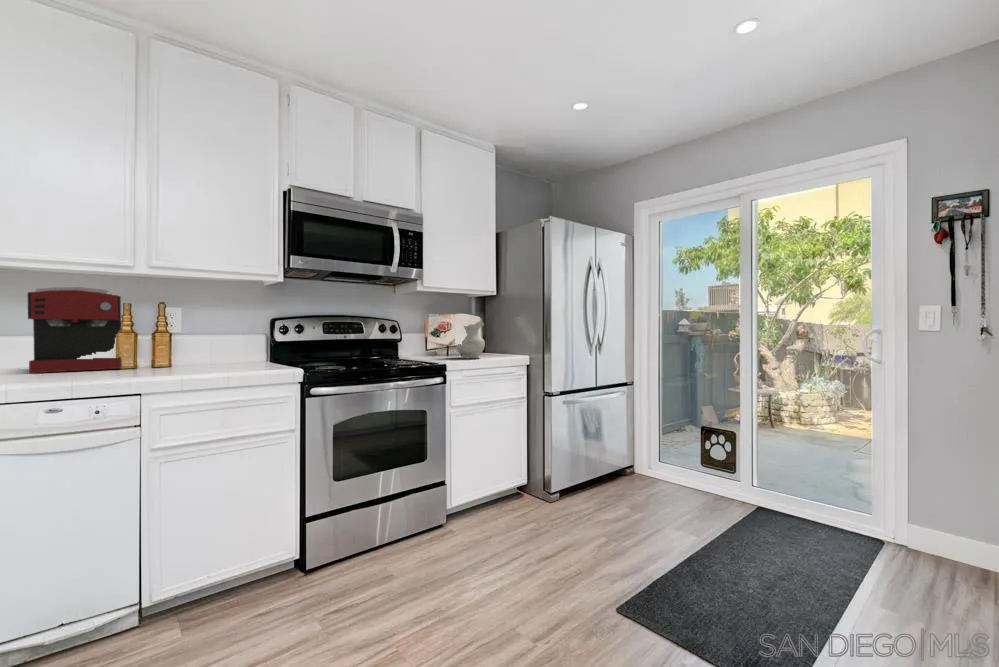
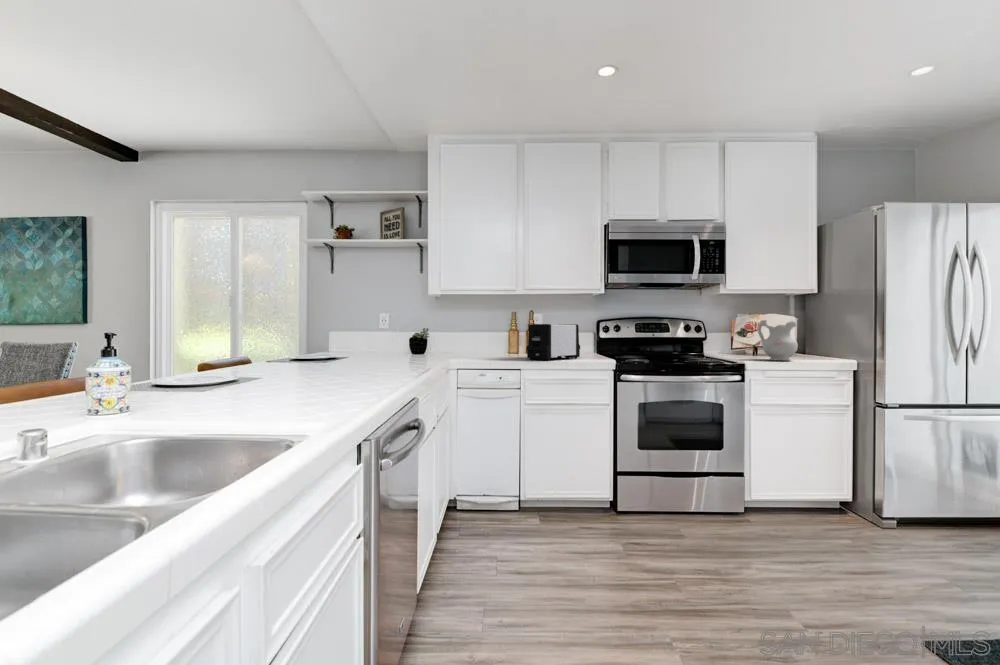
coffee maker: present [27,287,122,373] -> none [475,303,513,353]
toaster: none [139,320,247,379] -> present [526,324,580,360]

